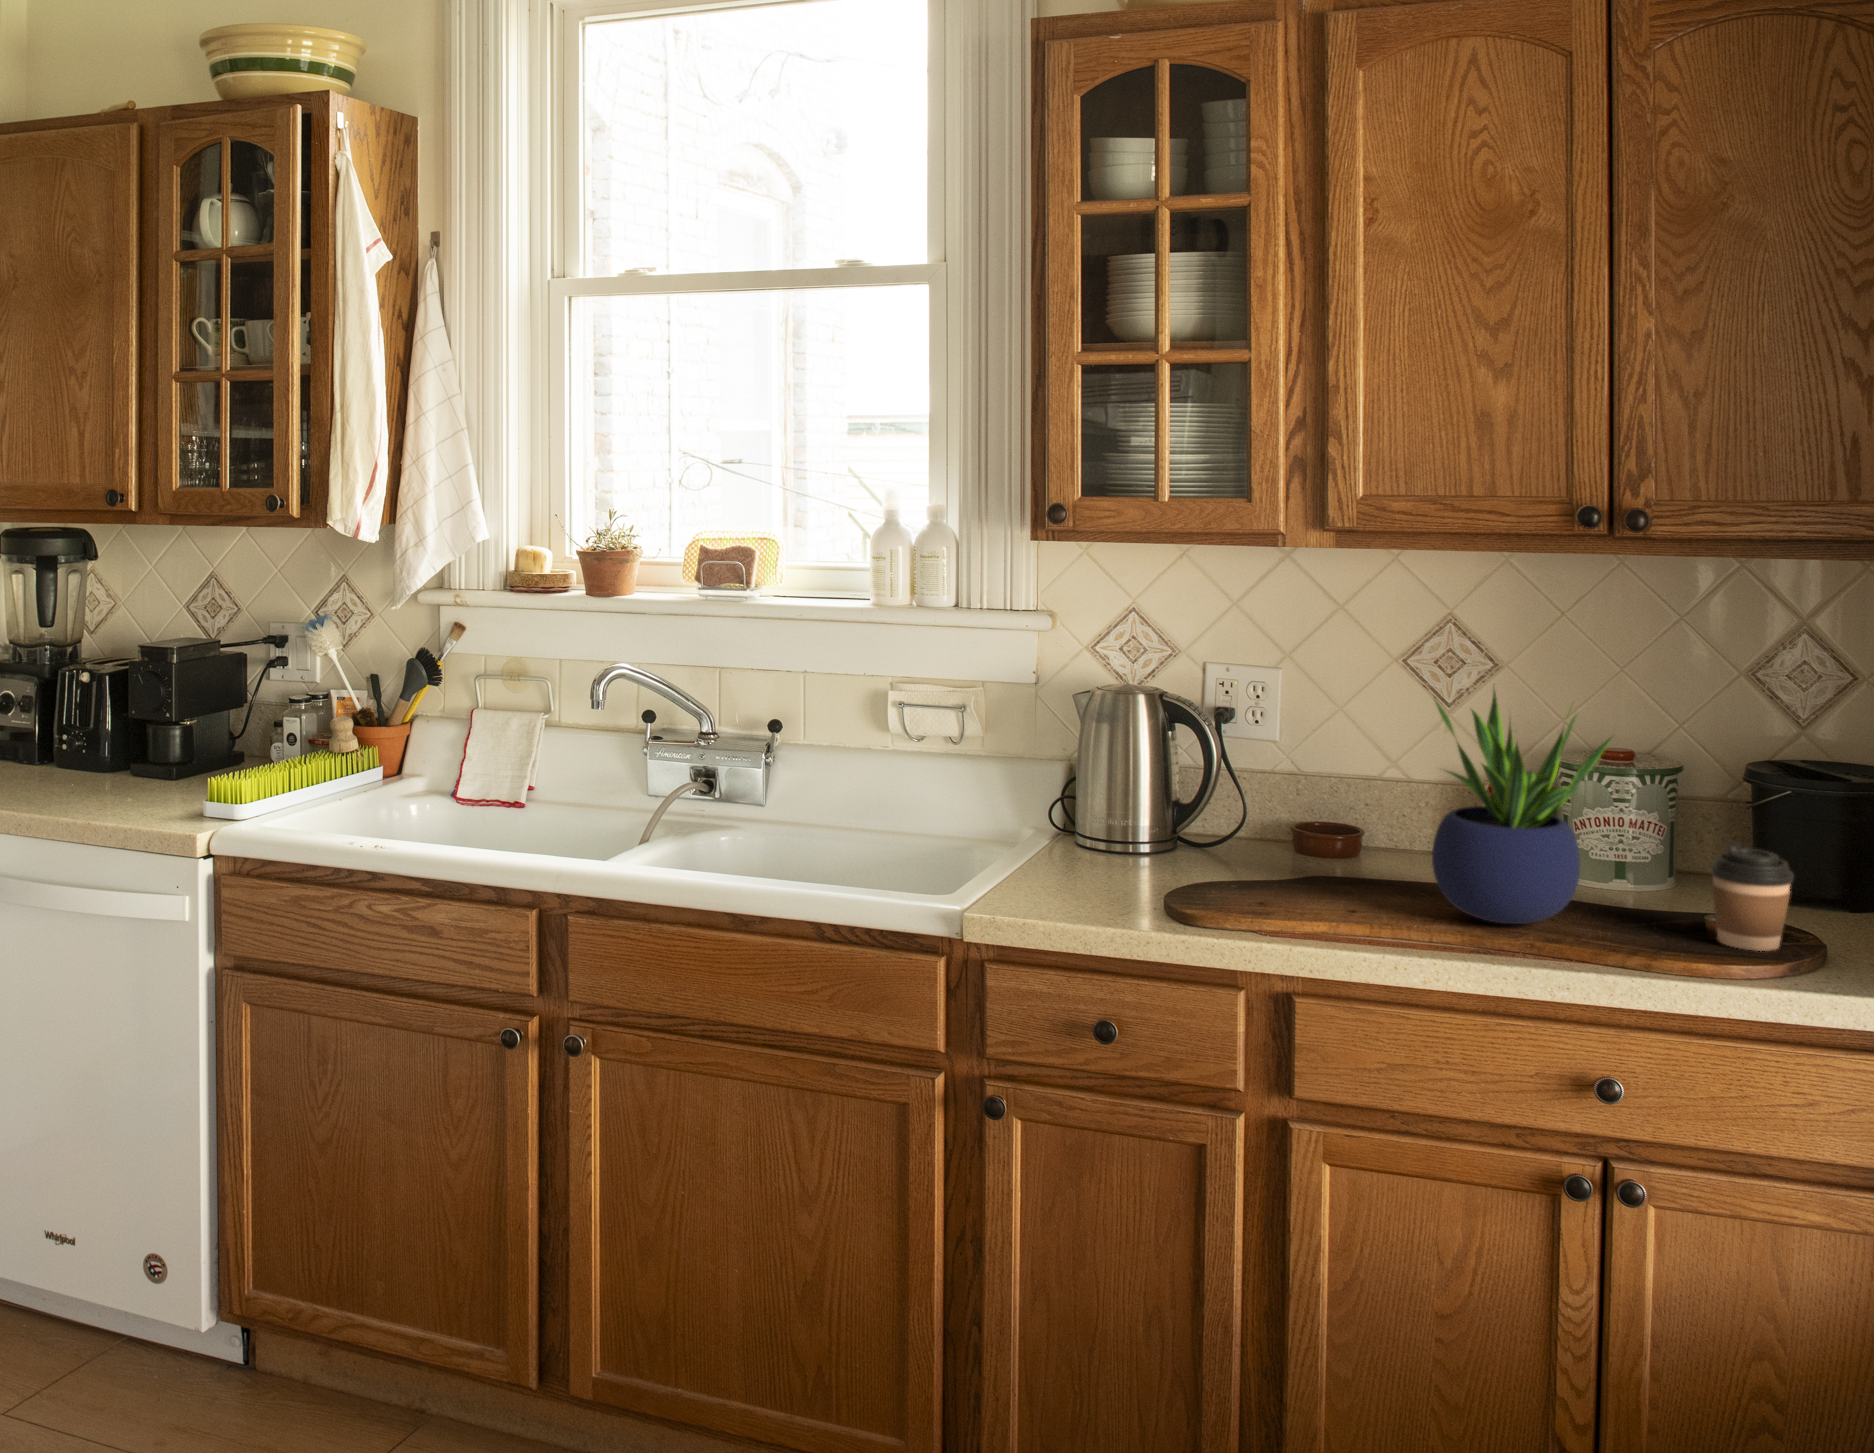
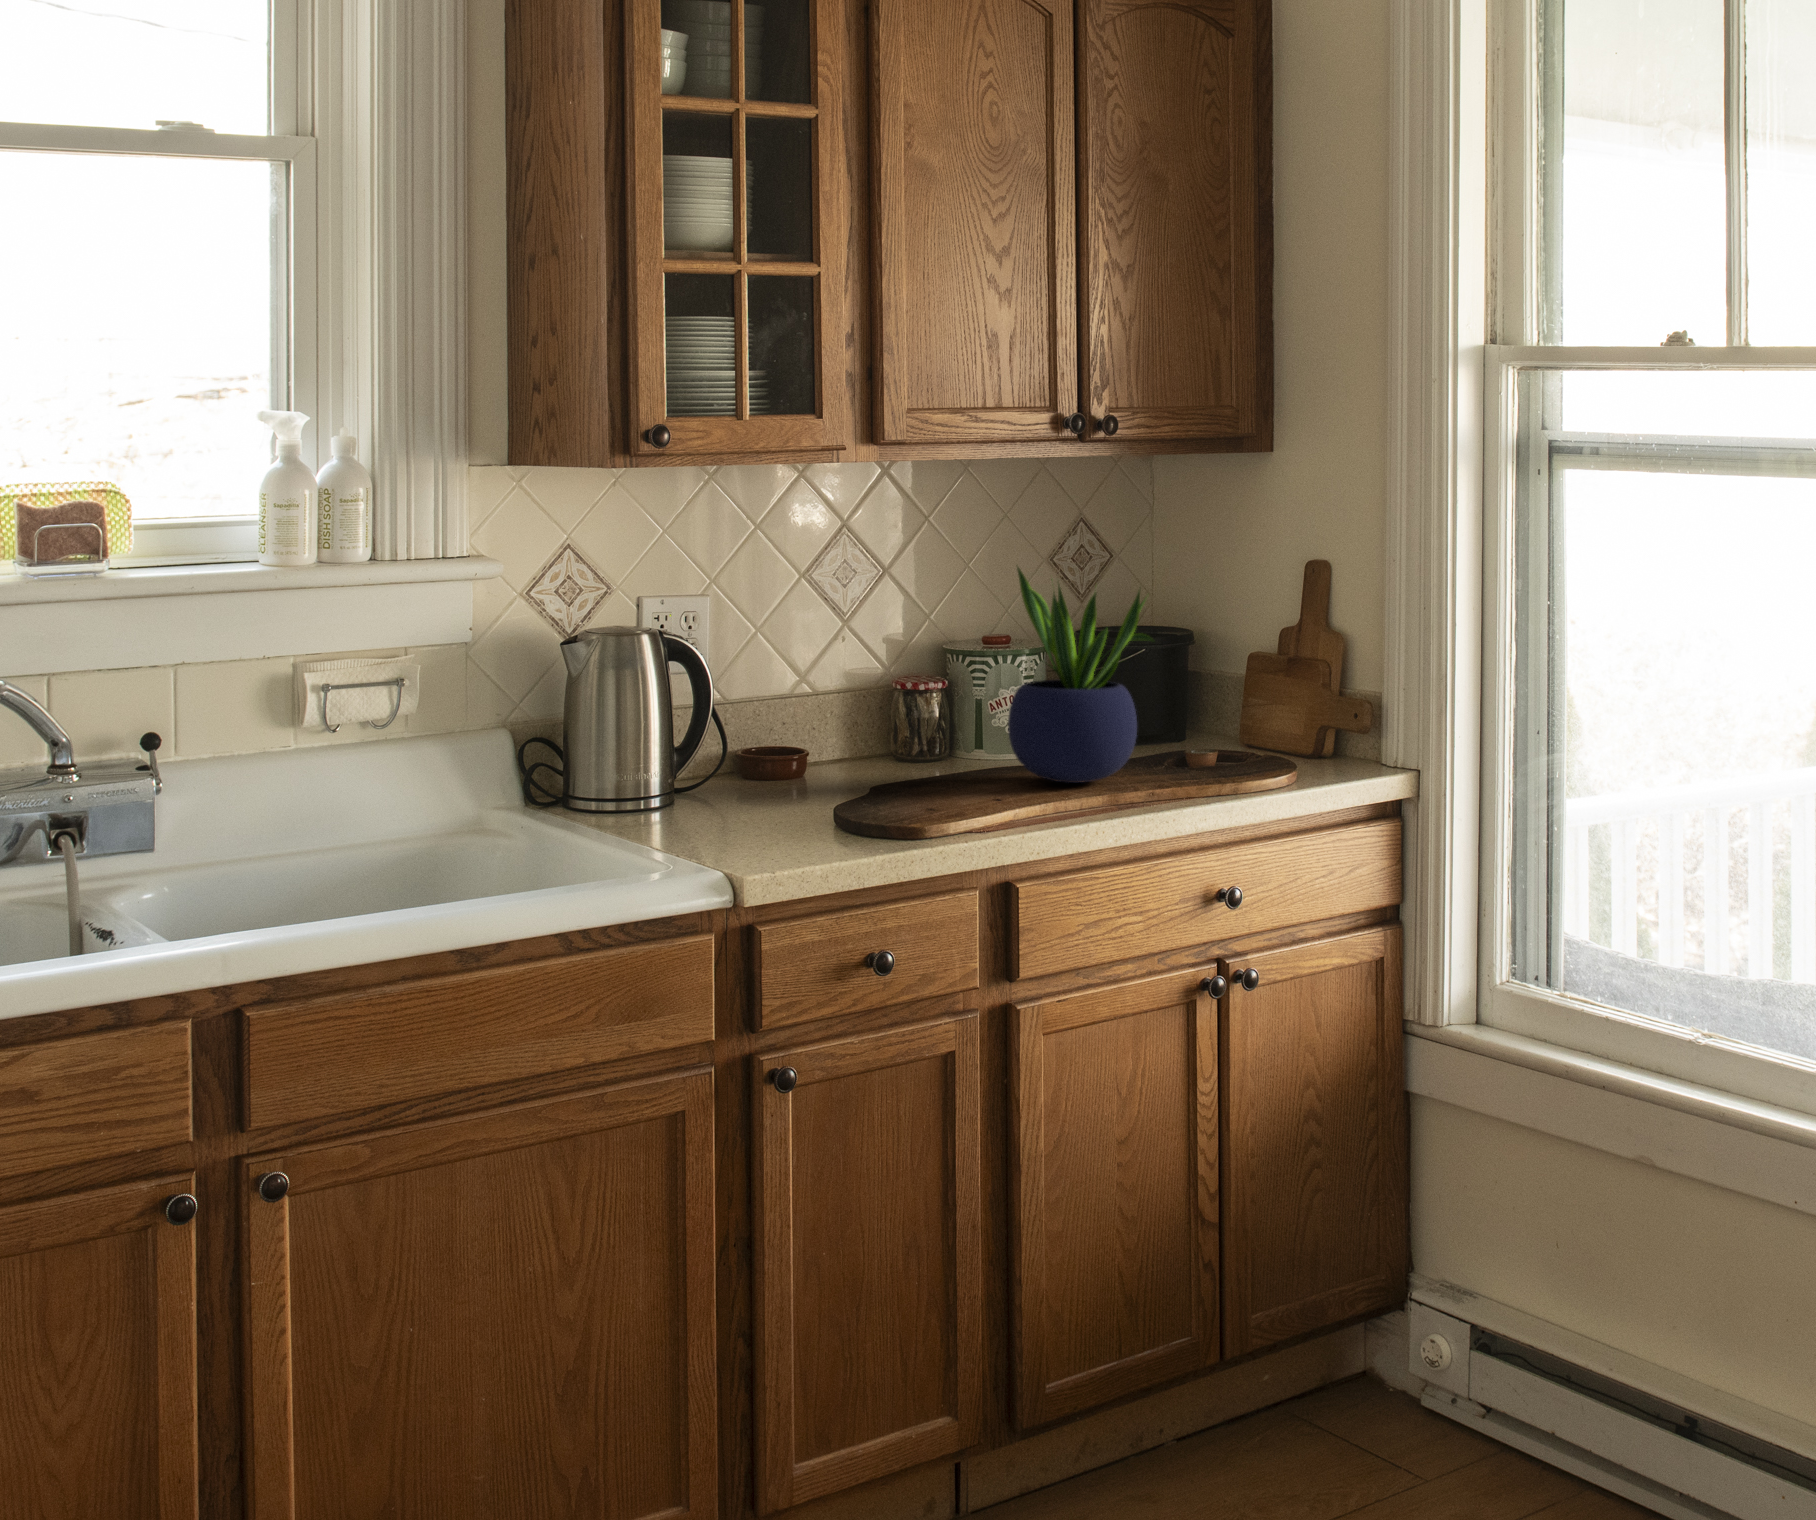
coffee cup: present [1710,842,1794,951] -> none [1192,678,1256,764]

